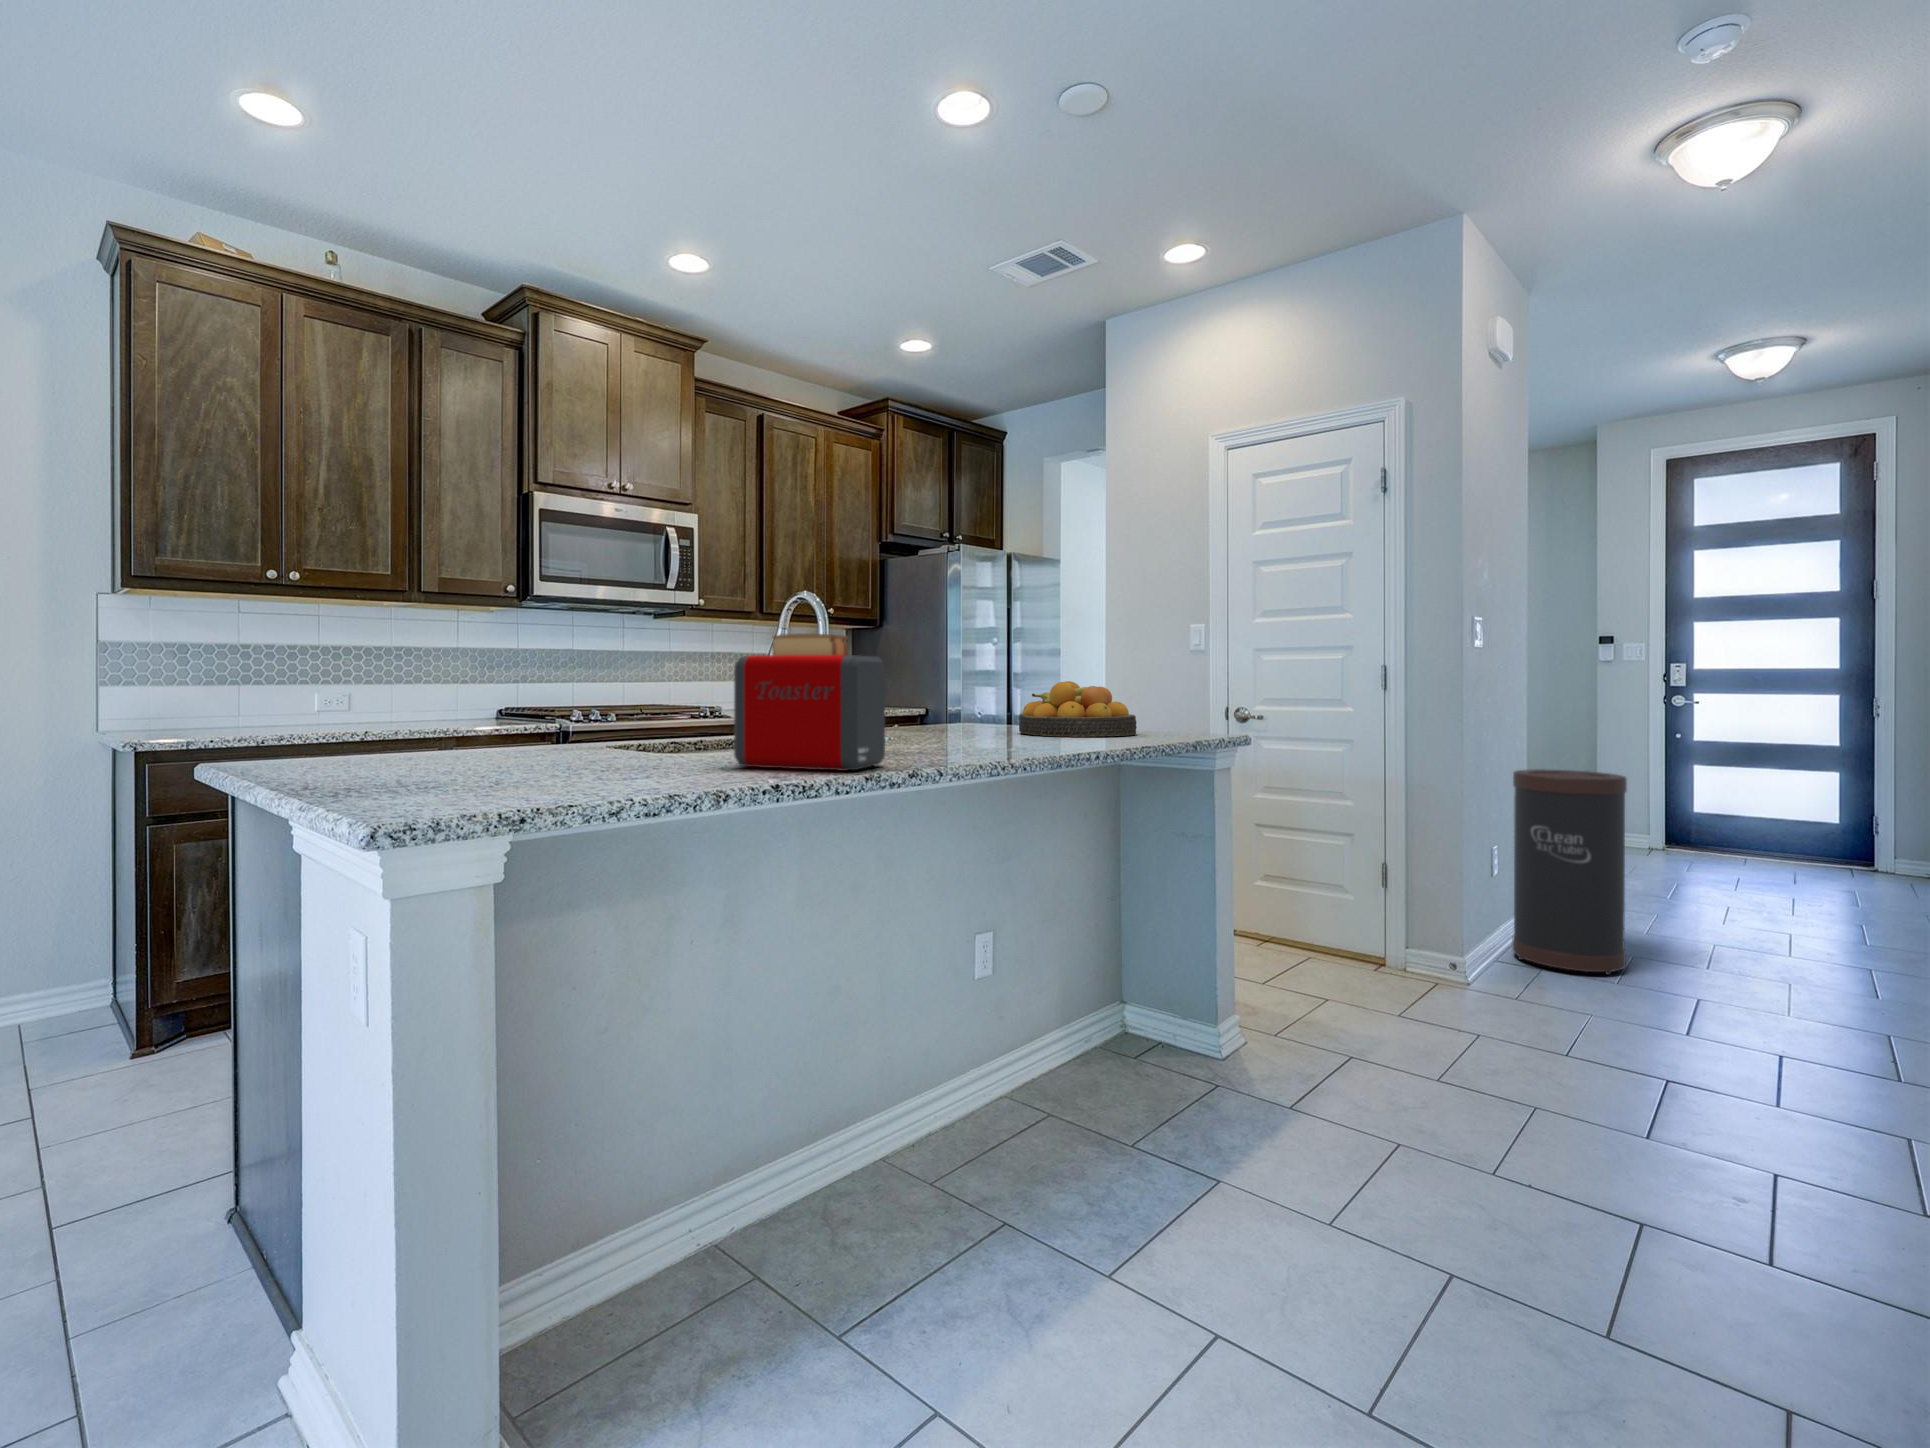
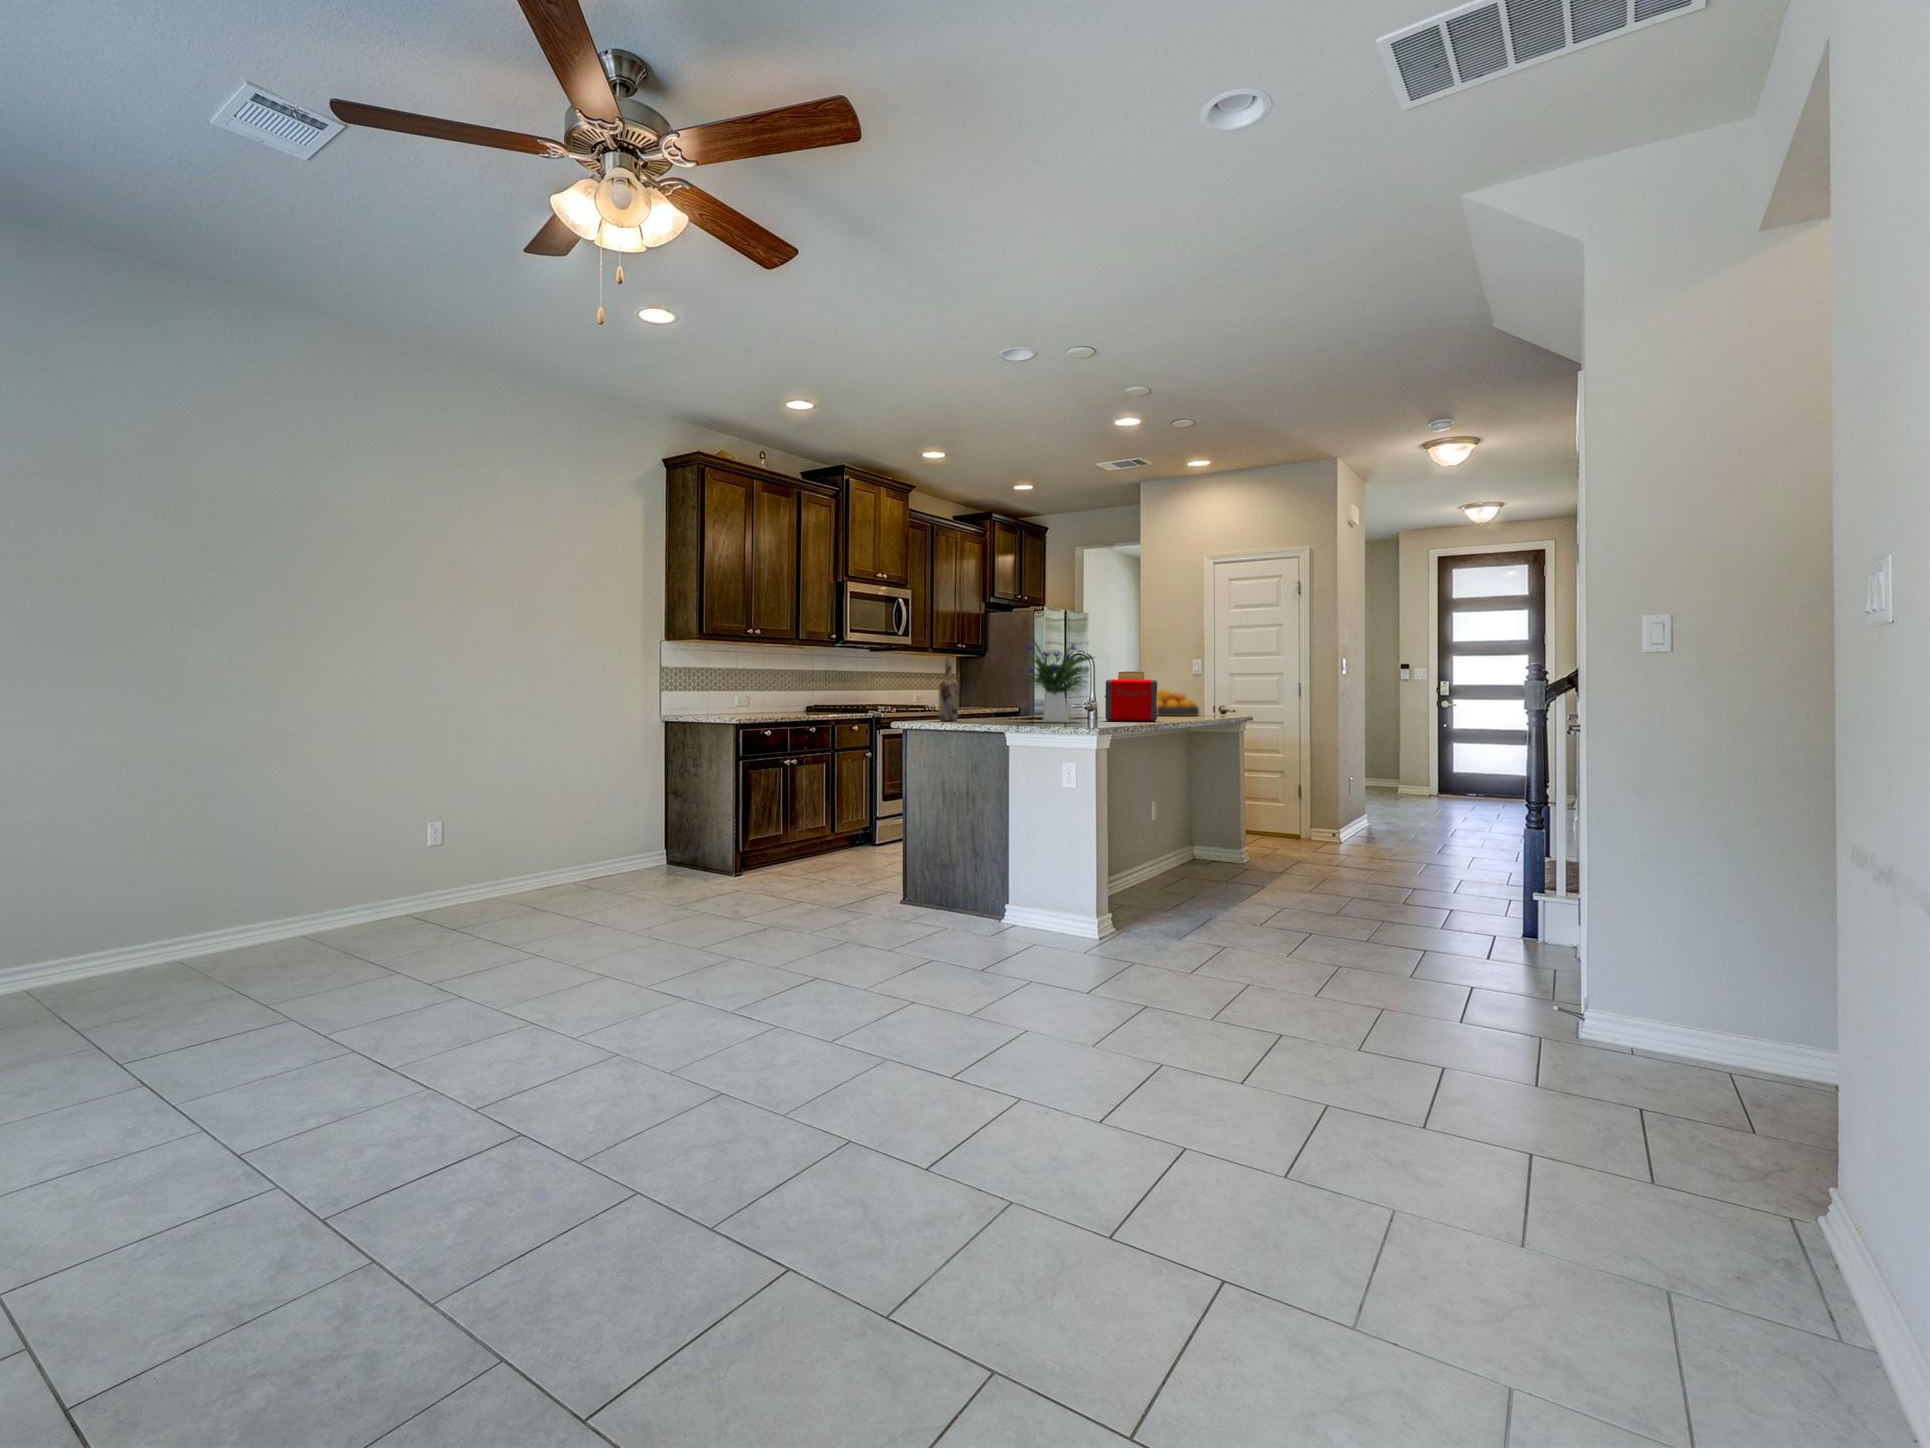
flower arrangement: none [405,537,661,778] -> present [1024,639,1093,722]
wine bottle: none [291,601,350,767] -> present [939,658,959,721]
trash can: present [1512,769,1627,975] -> none [1360,737,1414,839]

